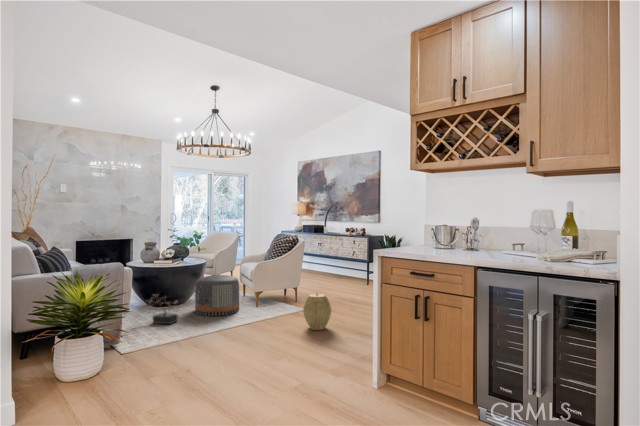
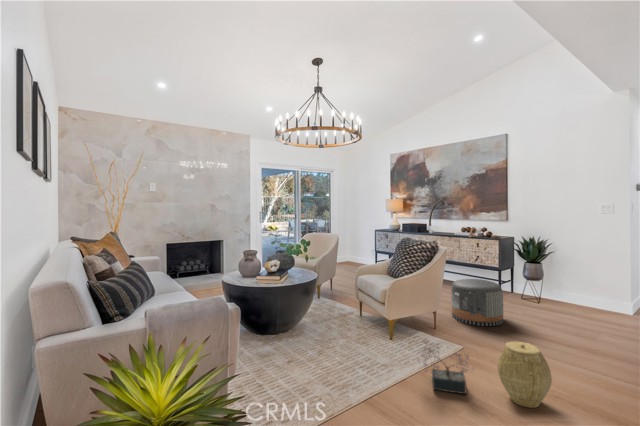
pouf: present [195,275,239,316] -> present [451,279,503,326]
decorative plant: present [149,294,181,324] -> present [420,341,474,394]

